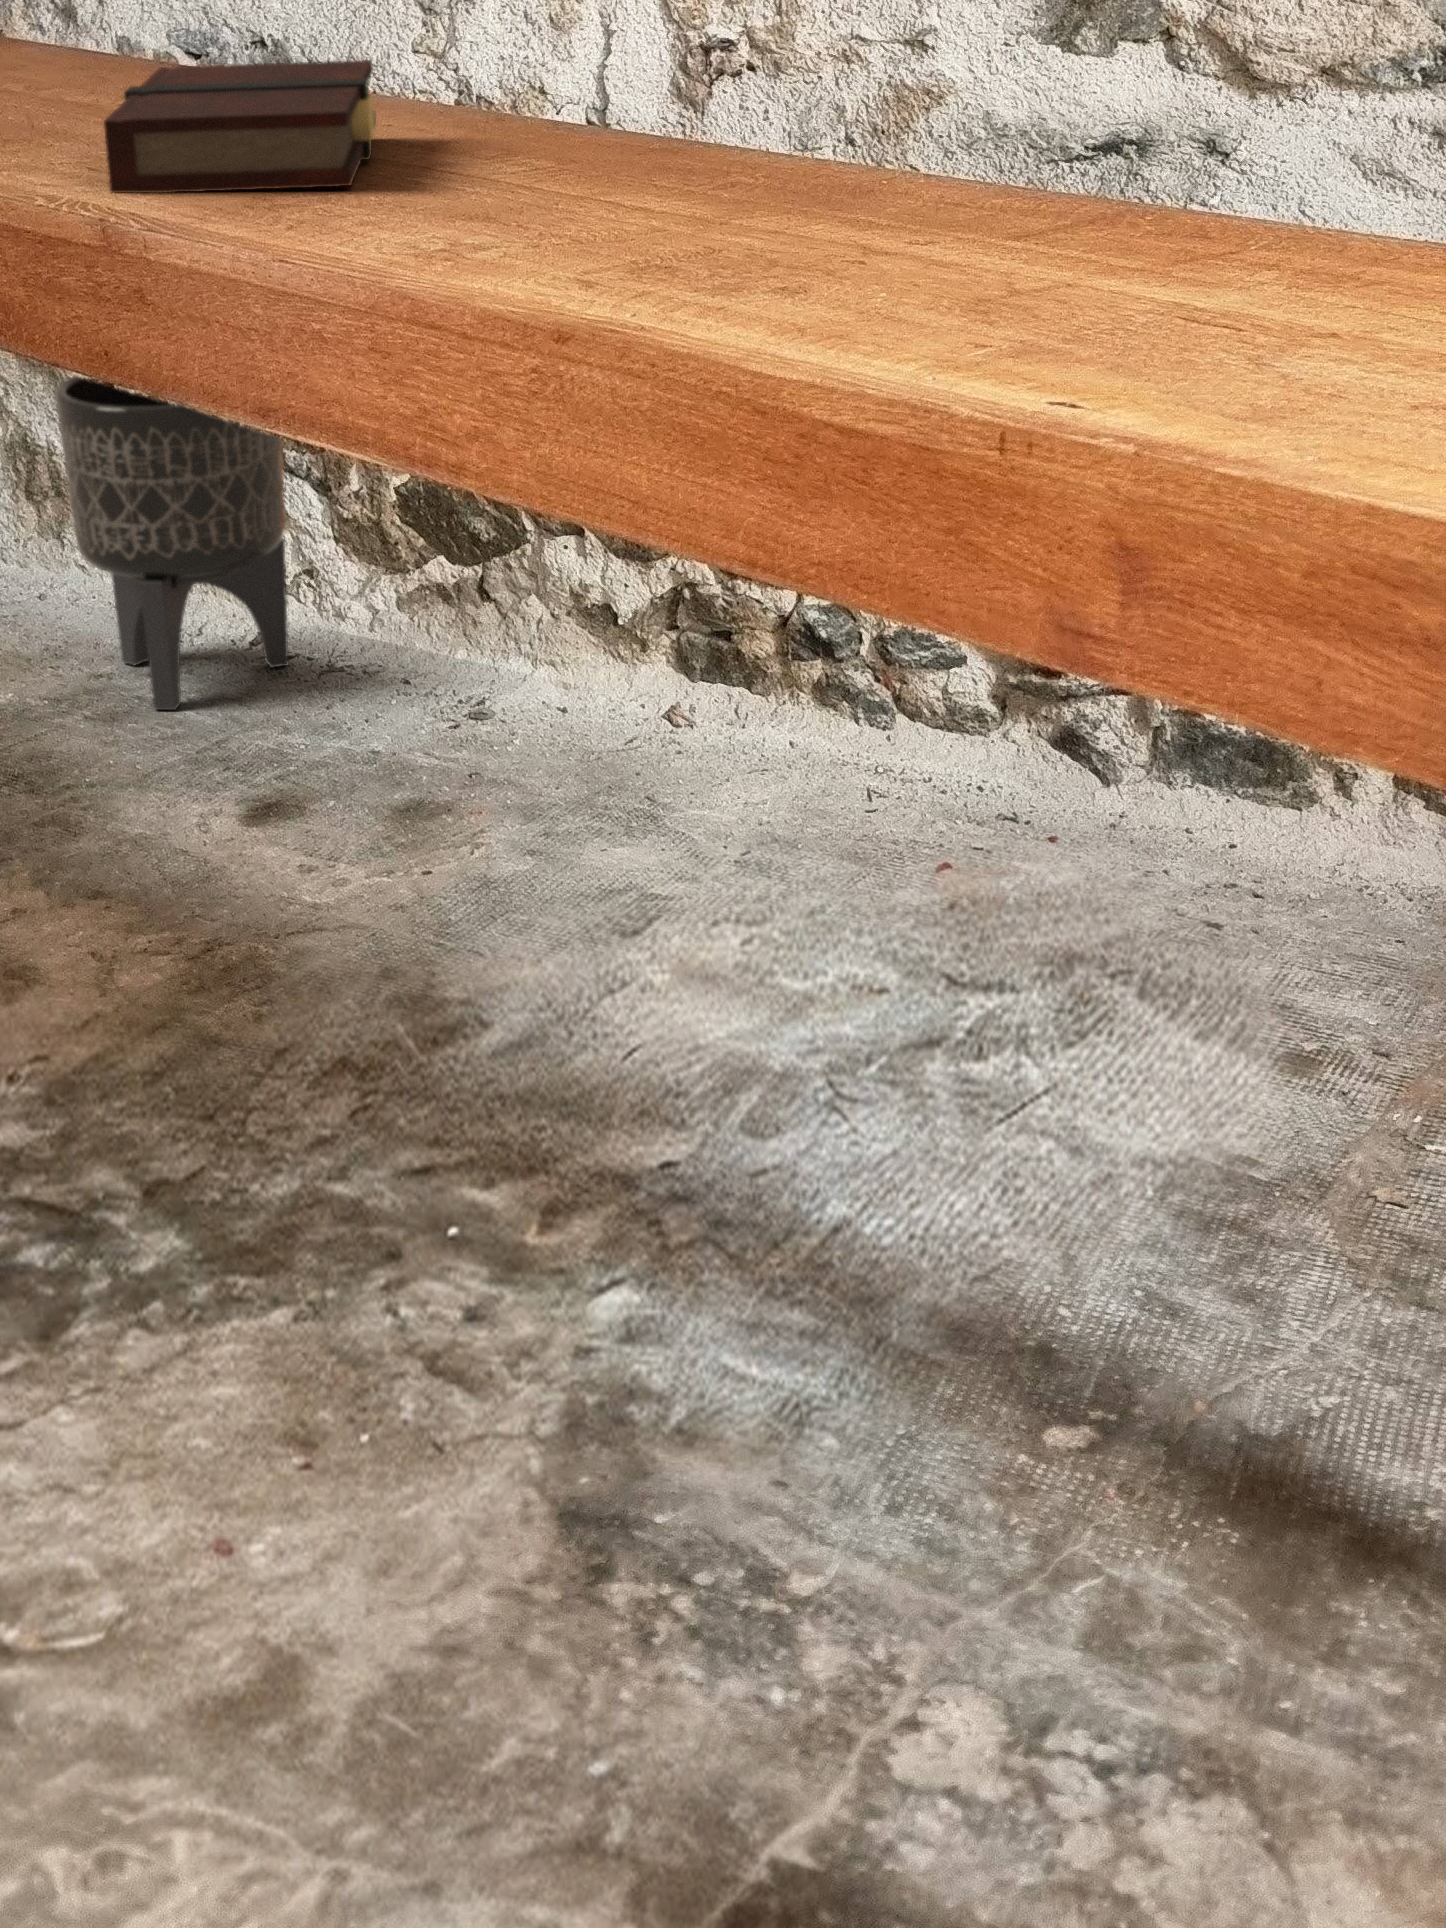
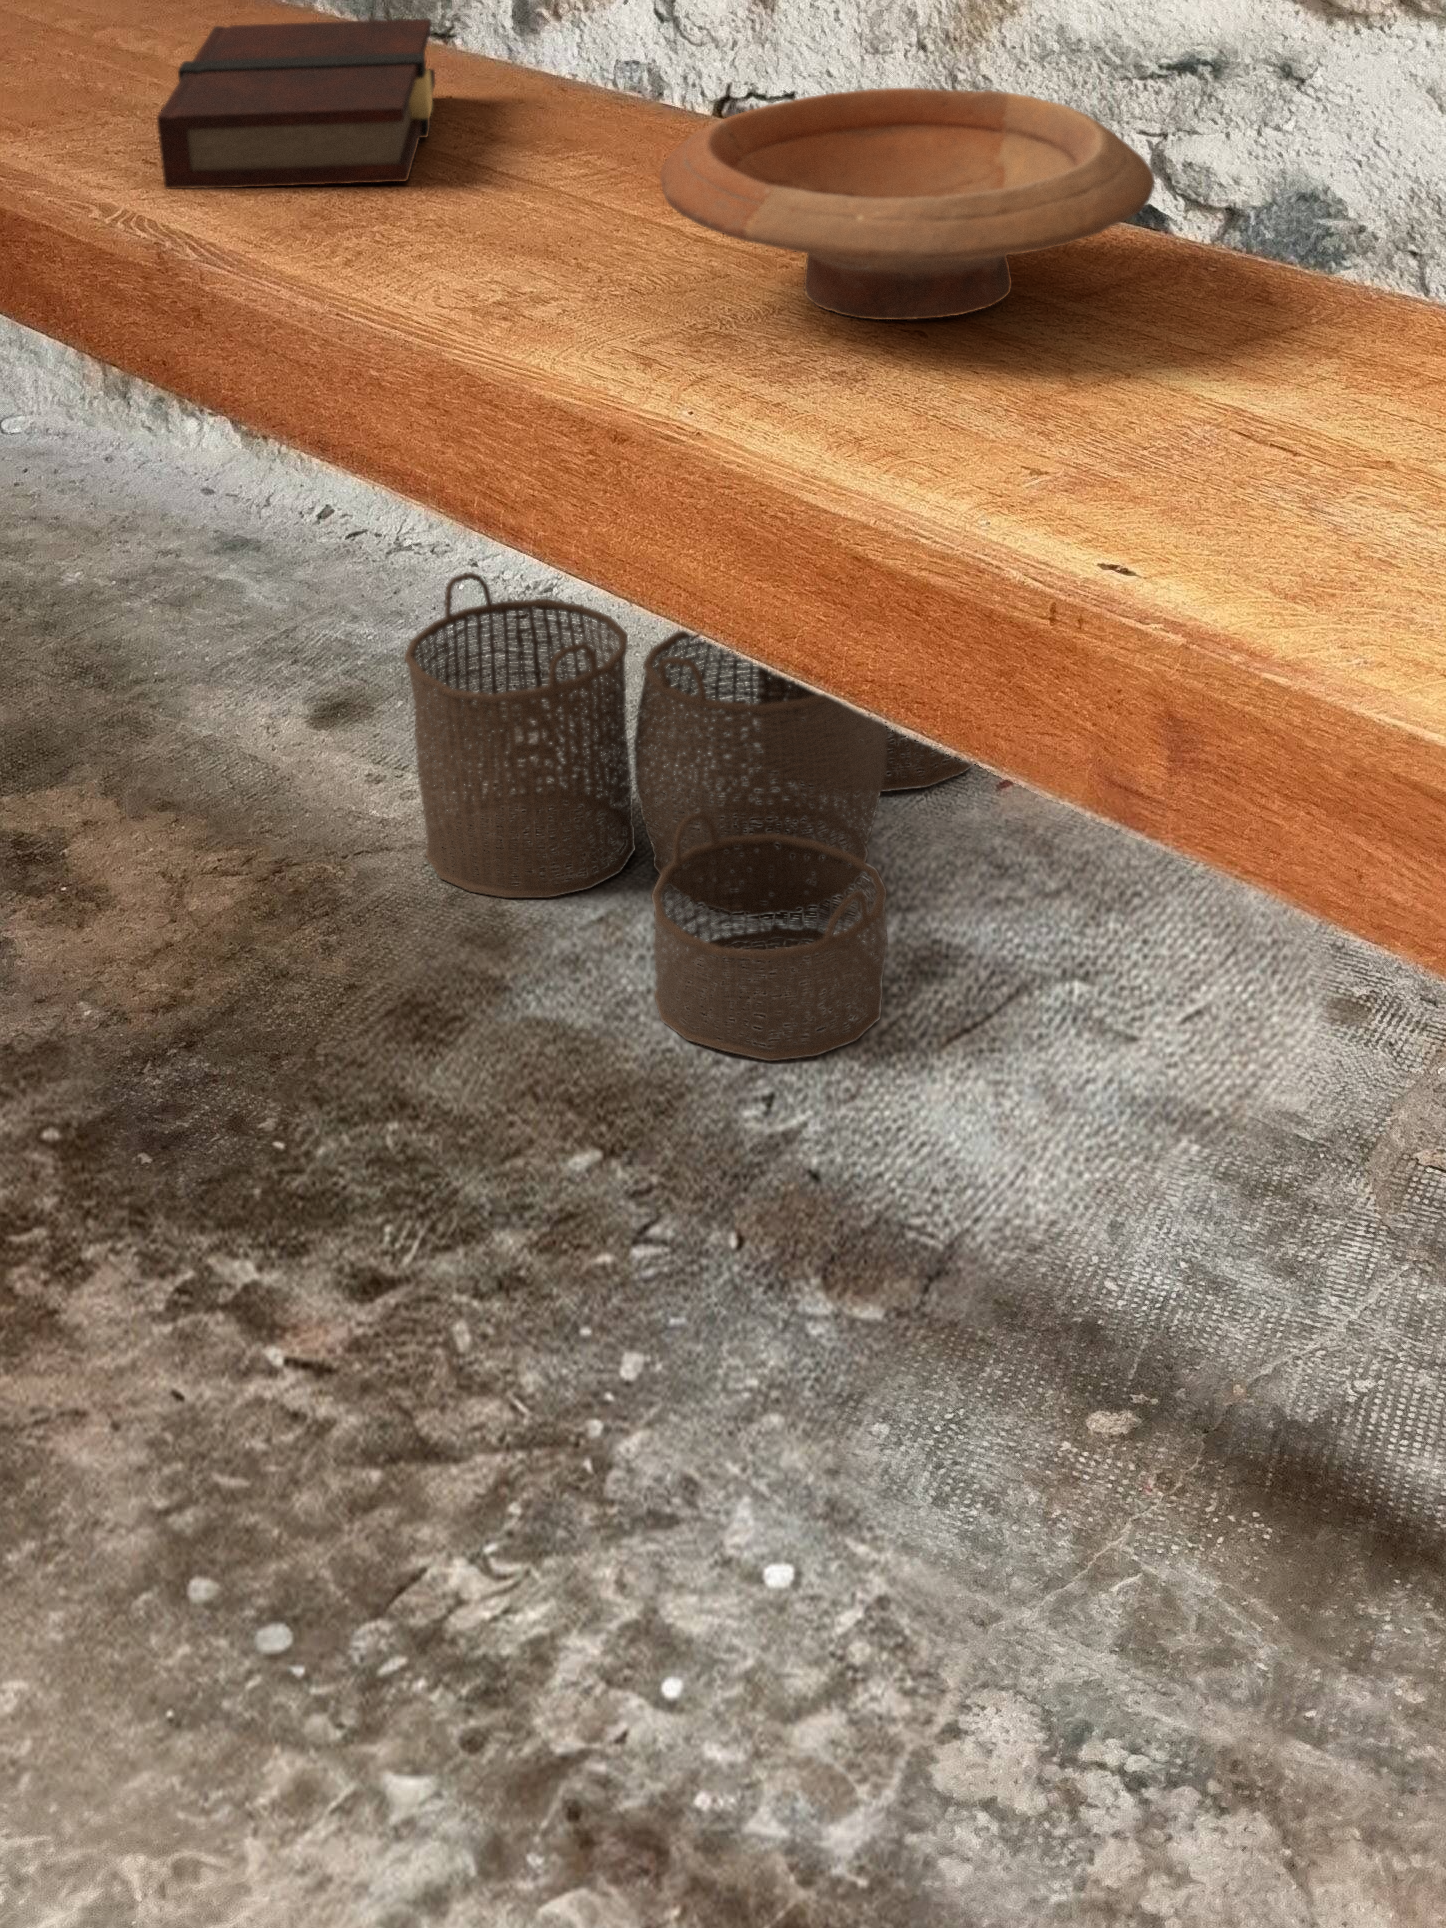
wooden bowl: none [605,67,1095,270] -> present [660,88,1155,320]
planter: present [55,376,289,710] -> none [118,236,358,599]
woven basket: none [338,588,929,1111] -> present [404,572,973,1061]

